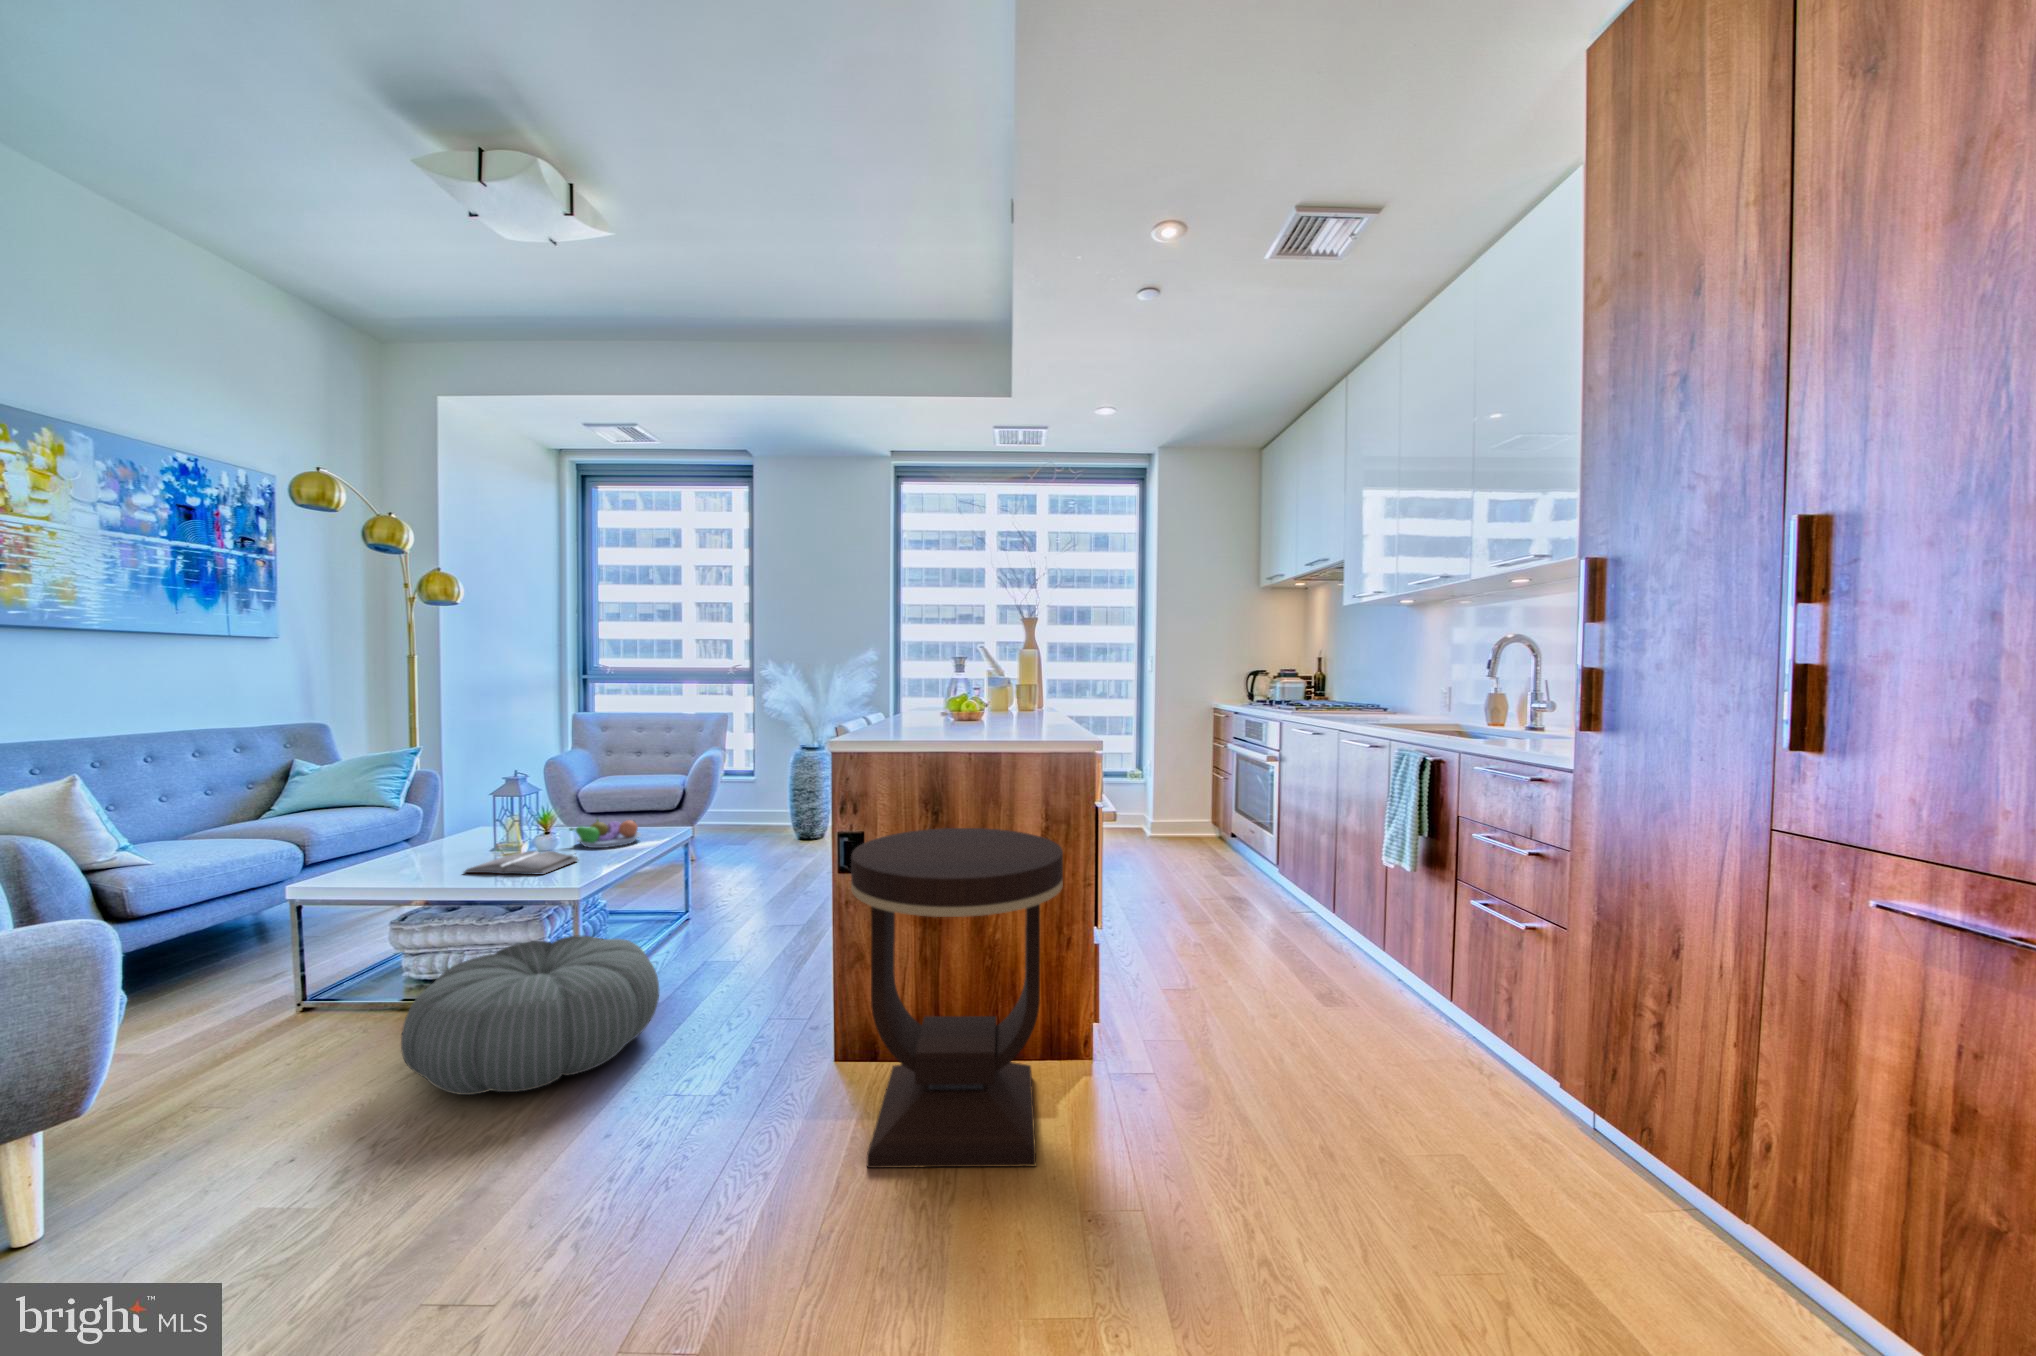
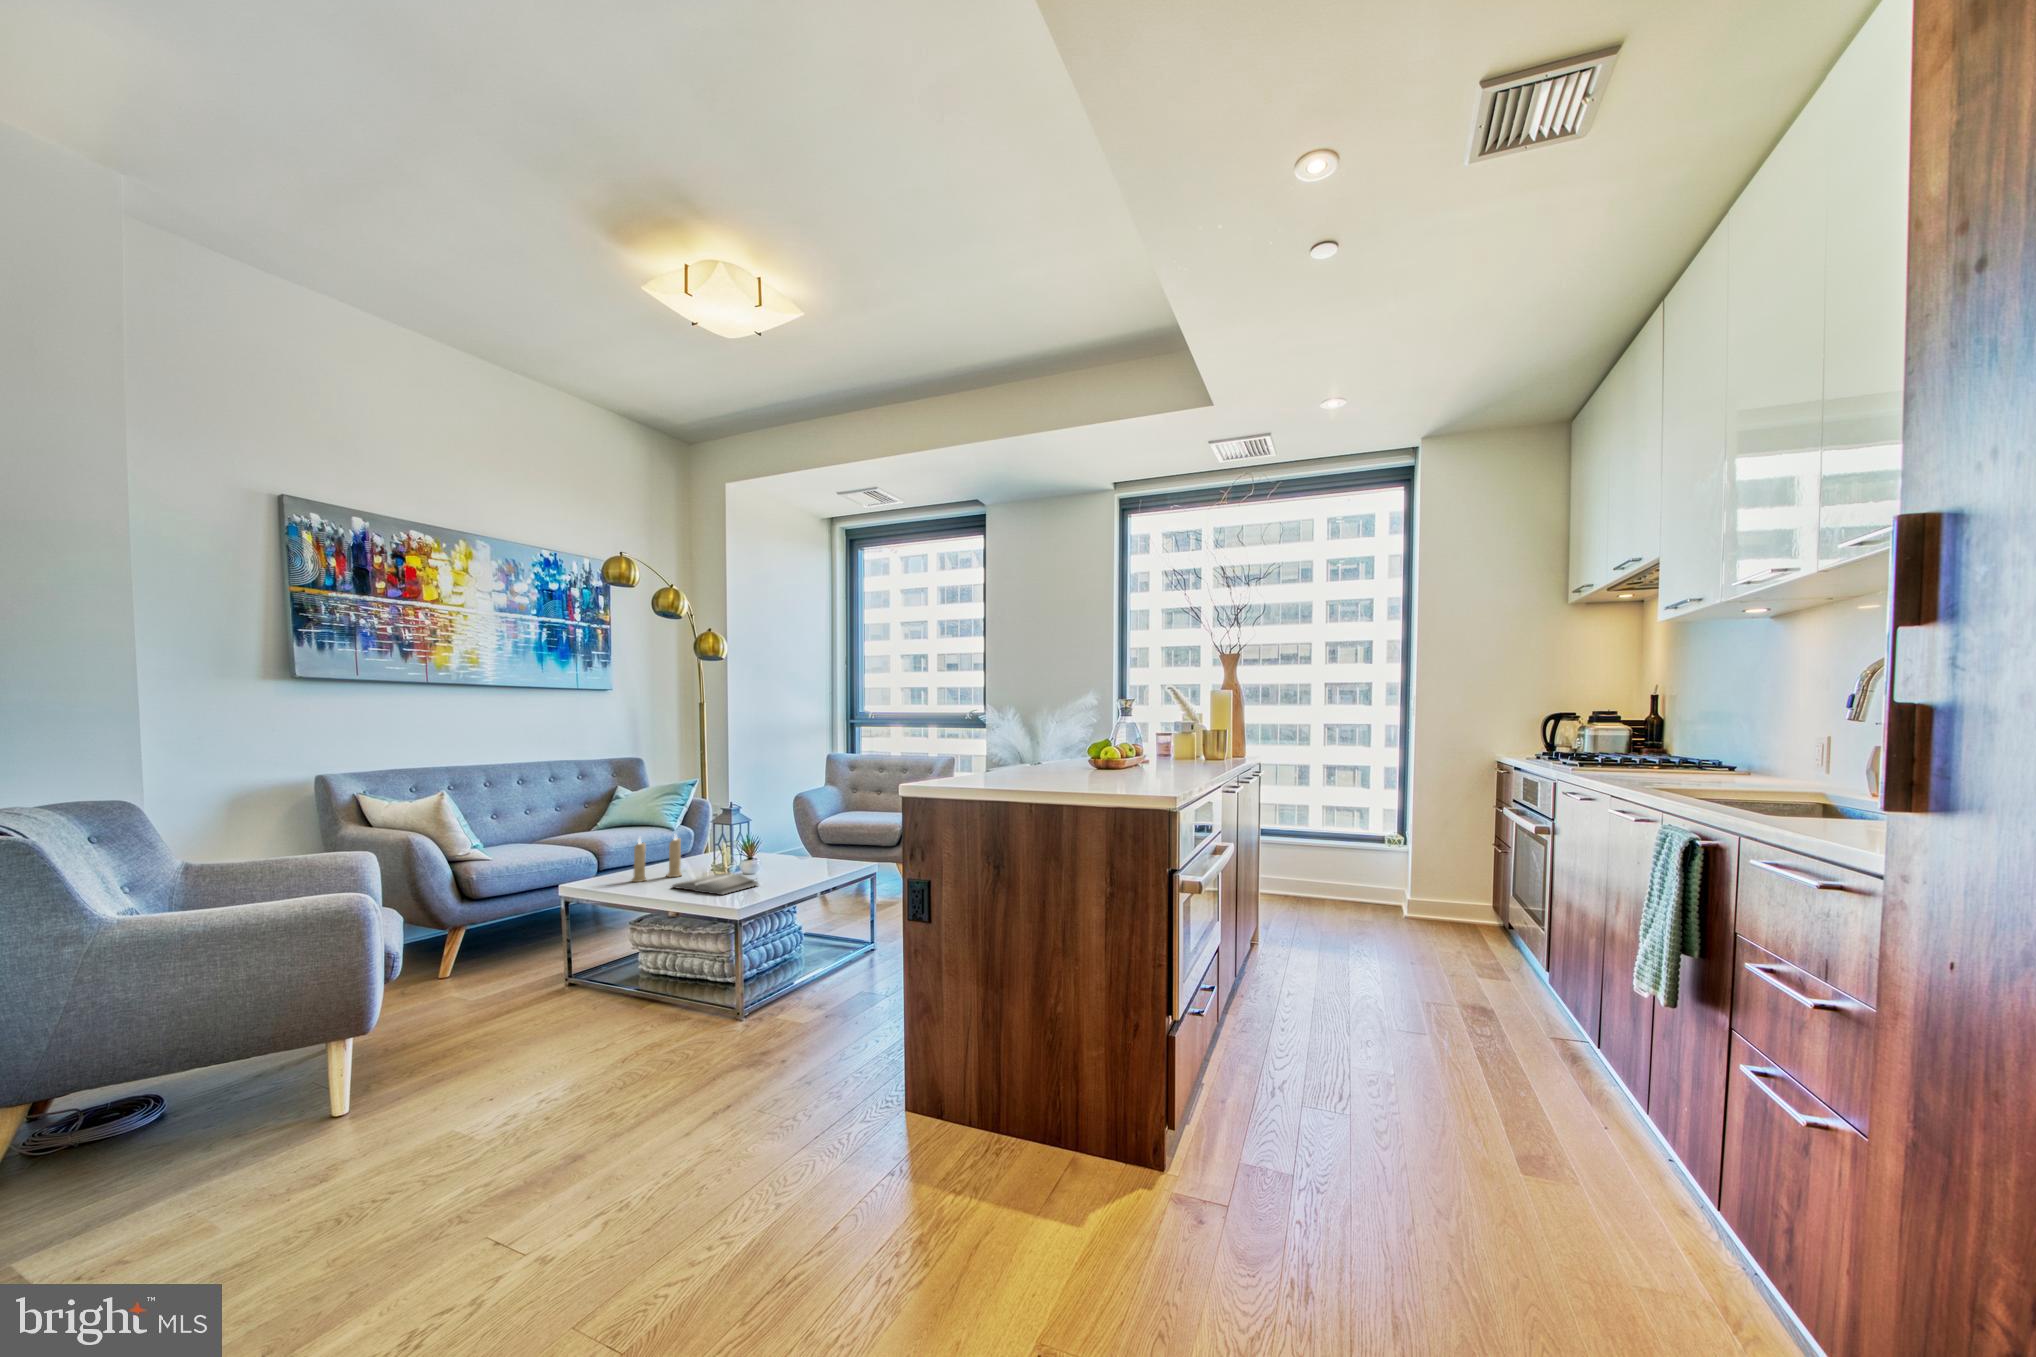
candle: none [393,808,462,872] -> present [631,835,682,882]
fruit bowl: present [570,819,641,848] -> none [766,847,825,875]
side table: present [851,828,1063,1168] -> none [867,884,1097,1283]
pouf: present [401,936,659,1095] -> none [579,953,784,1086]

